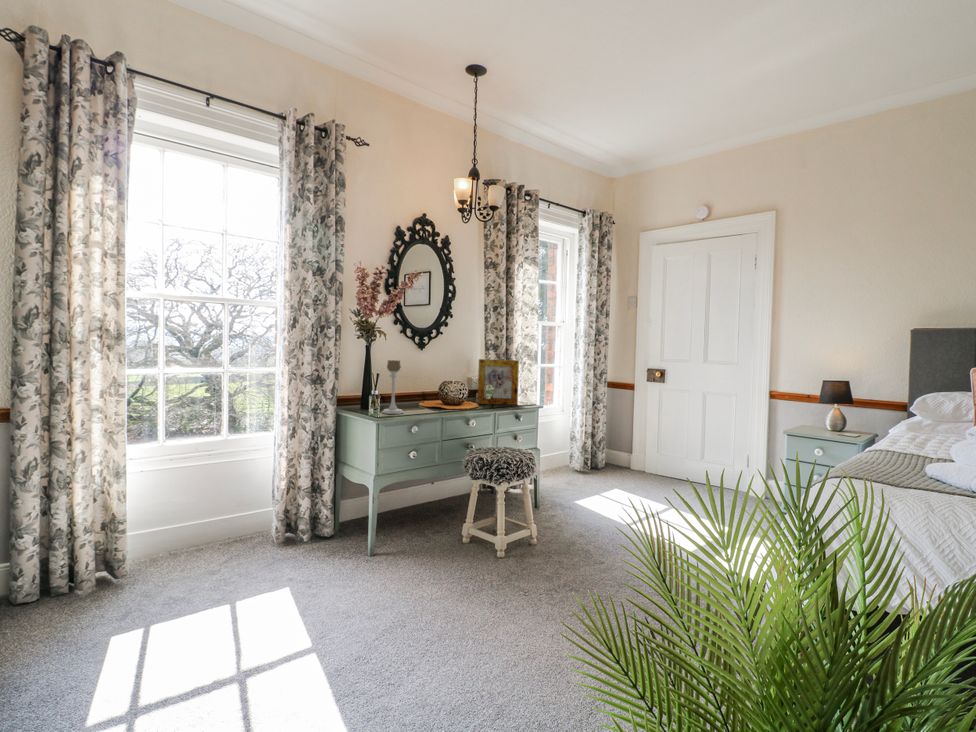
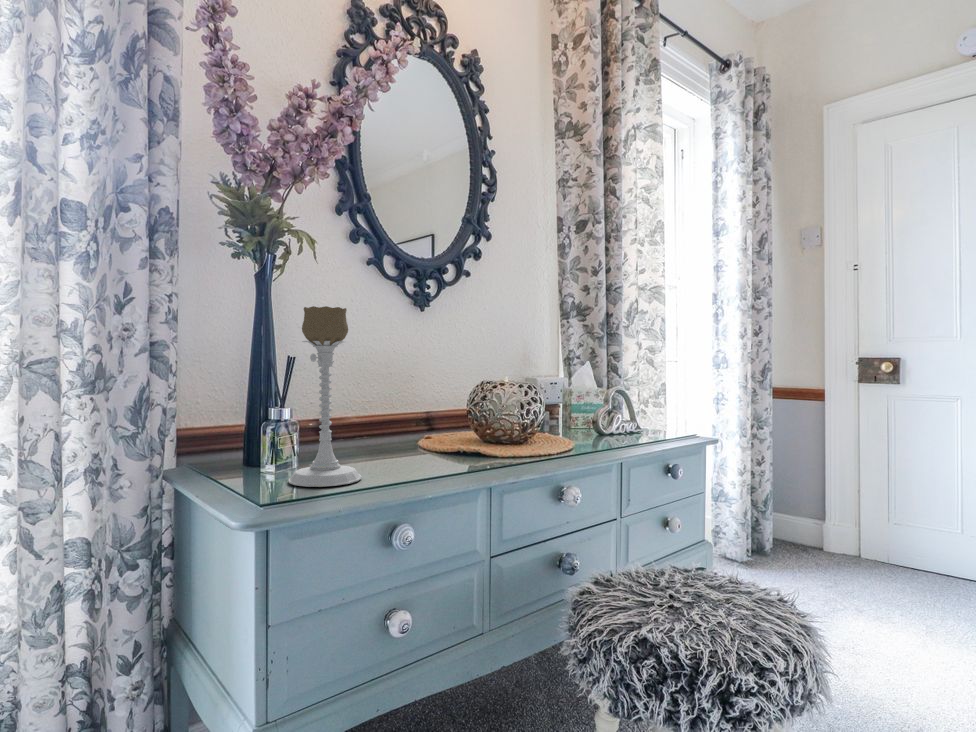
picture frame: present [478,359,519,405] -> none [565,324,670,439]

